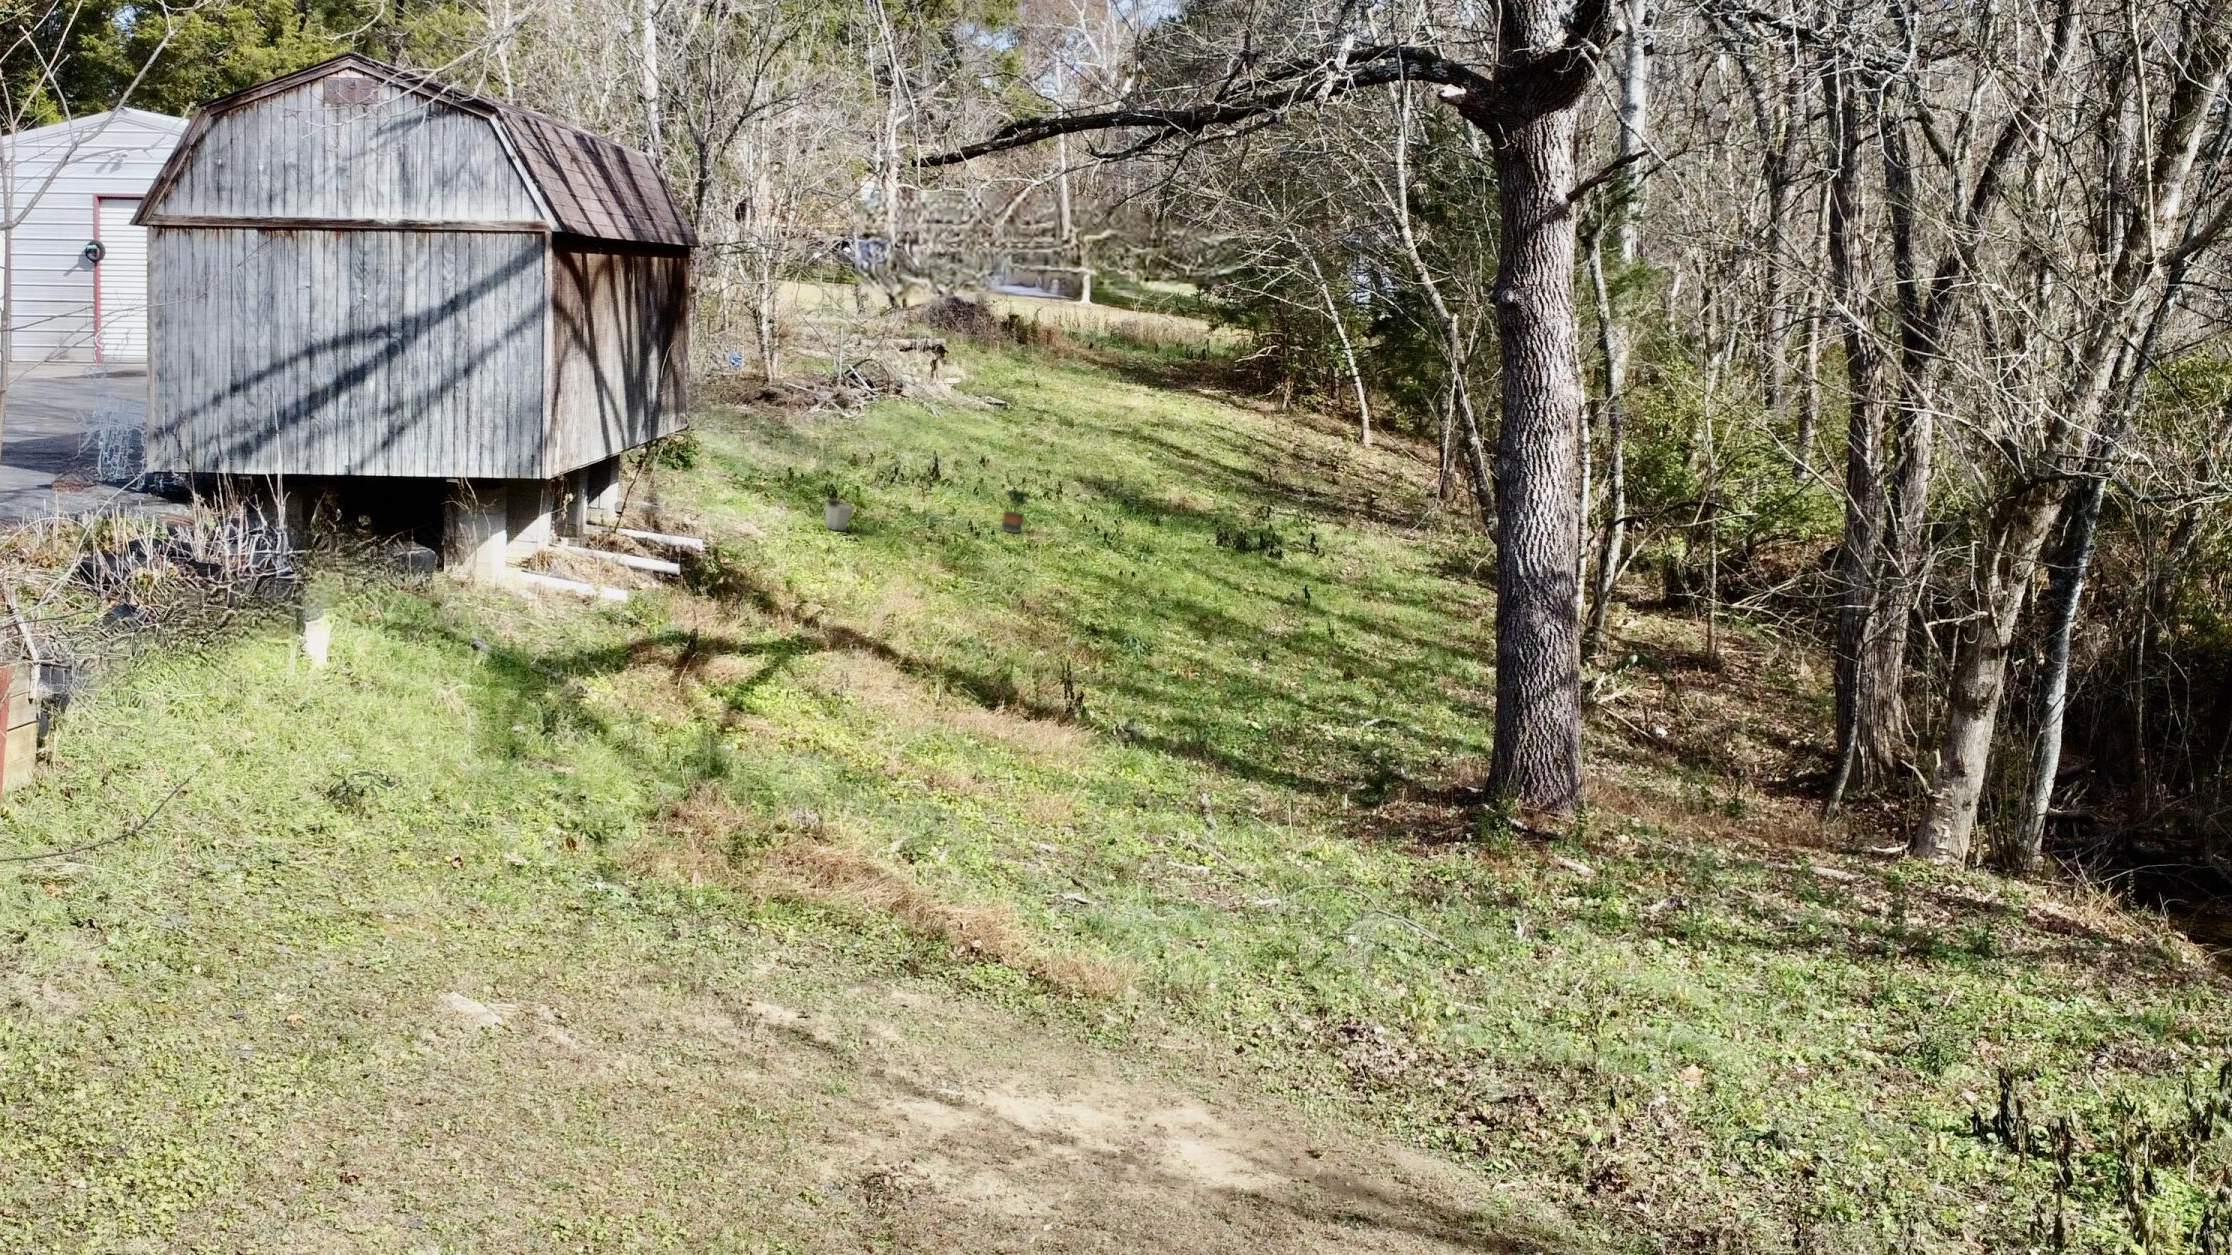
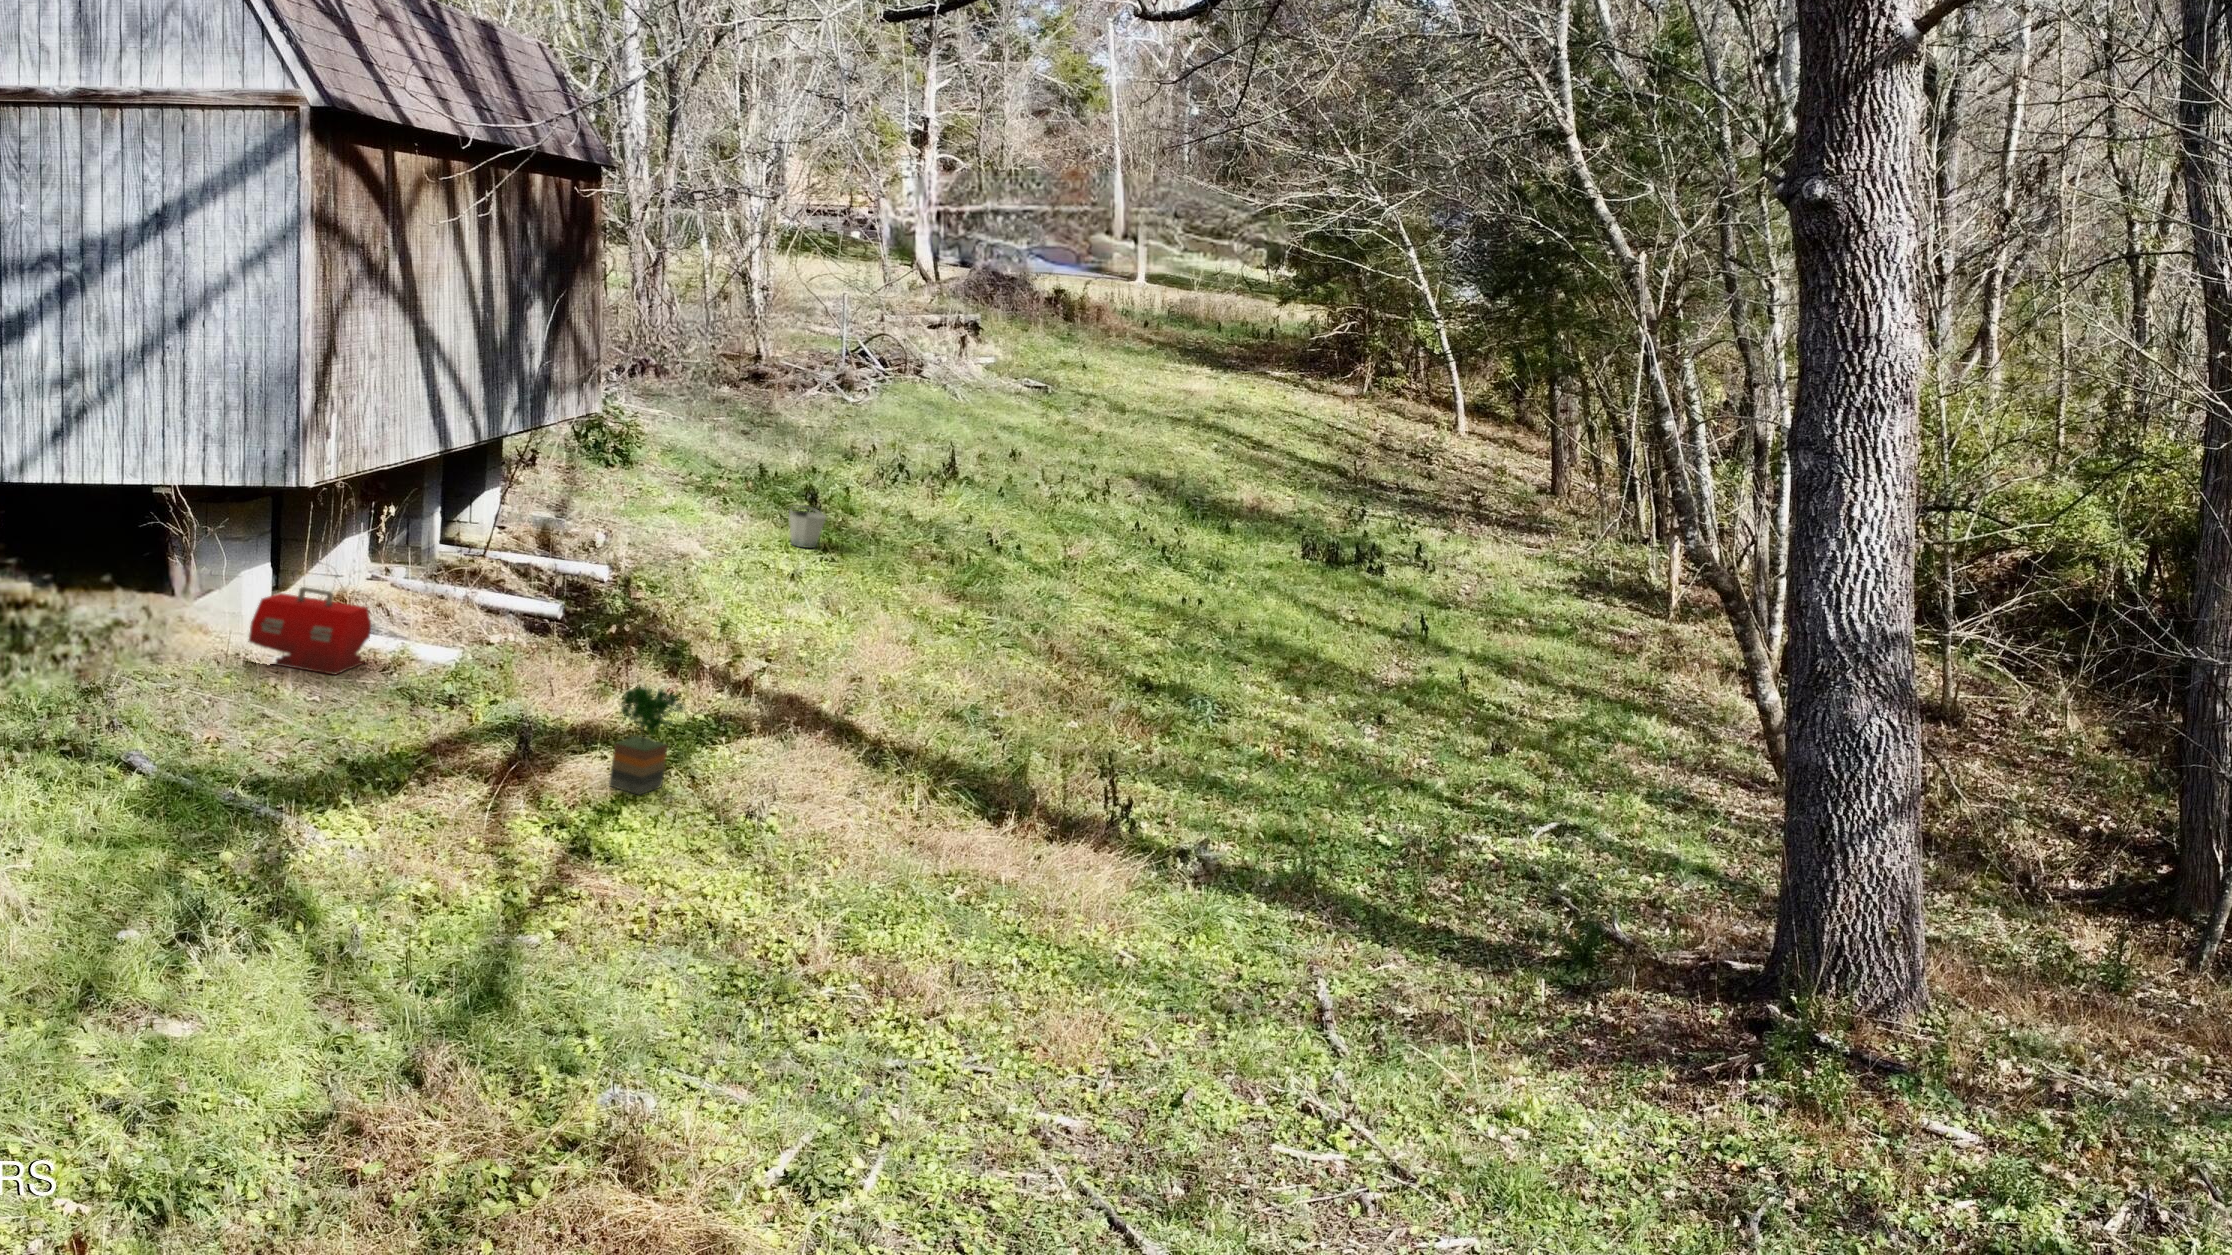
potted tree: present [1002,489,1030,533] -> present [609,687,685,795]
toolbox: none [494,548,572,607] -> present [249,587,371,675]

